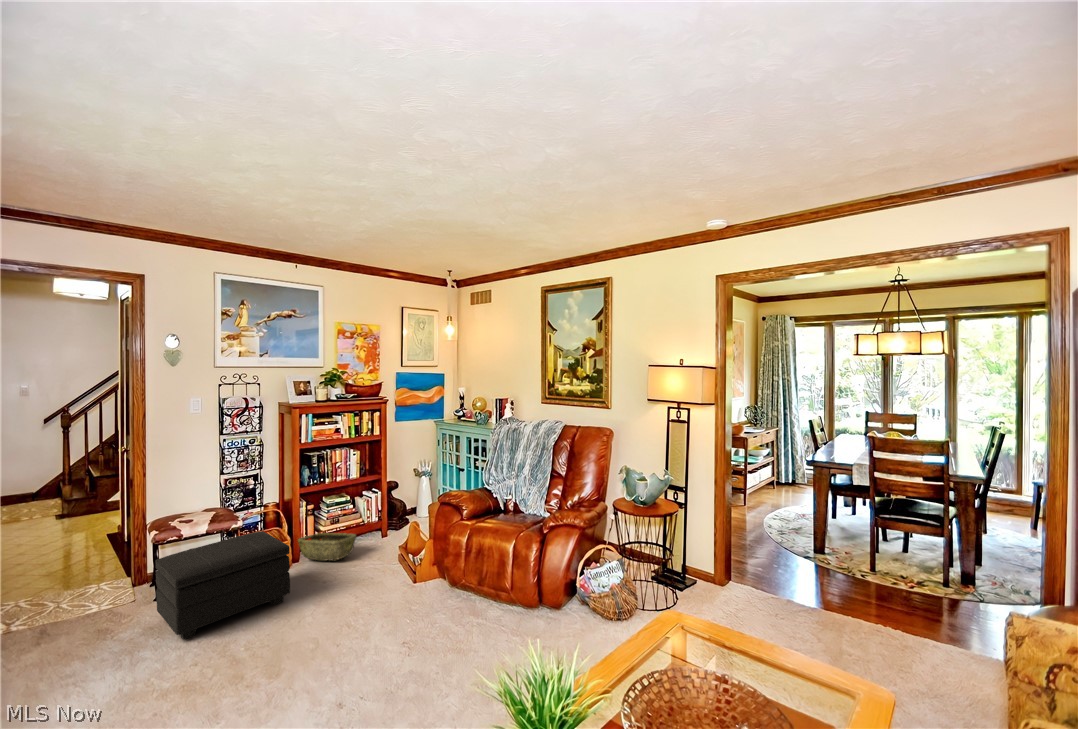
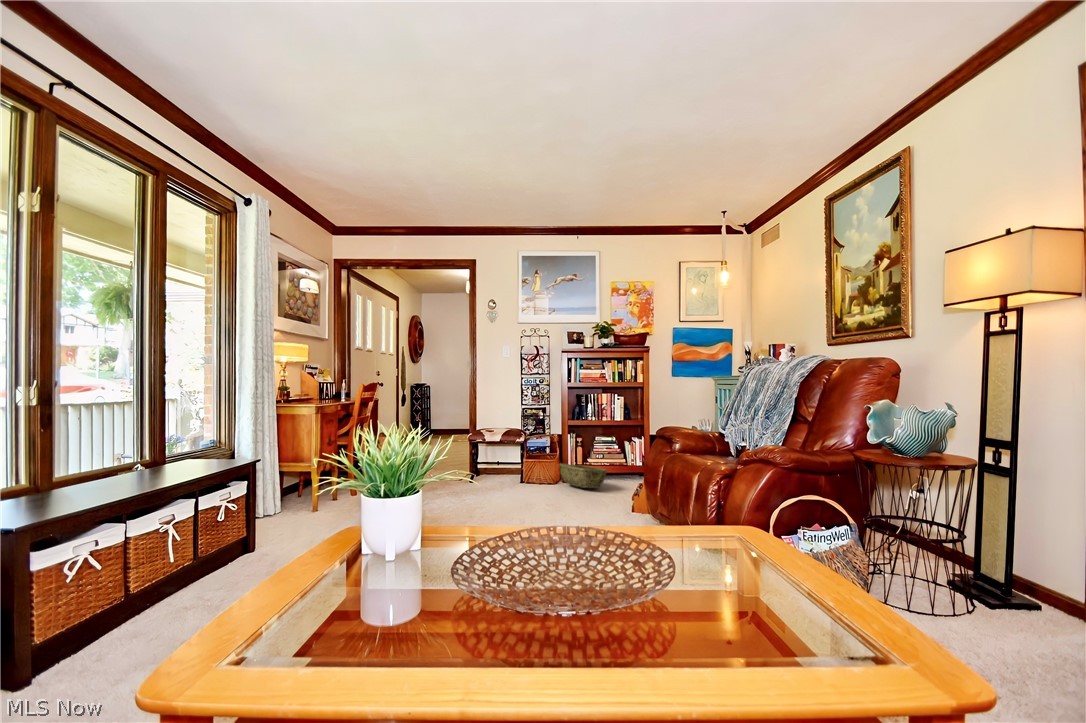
footstool: present [156,531,290,639] -> none [445,442,529,503]

